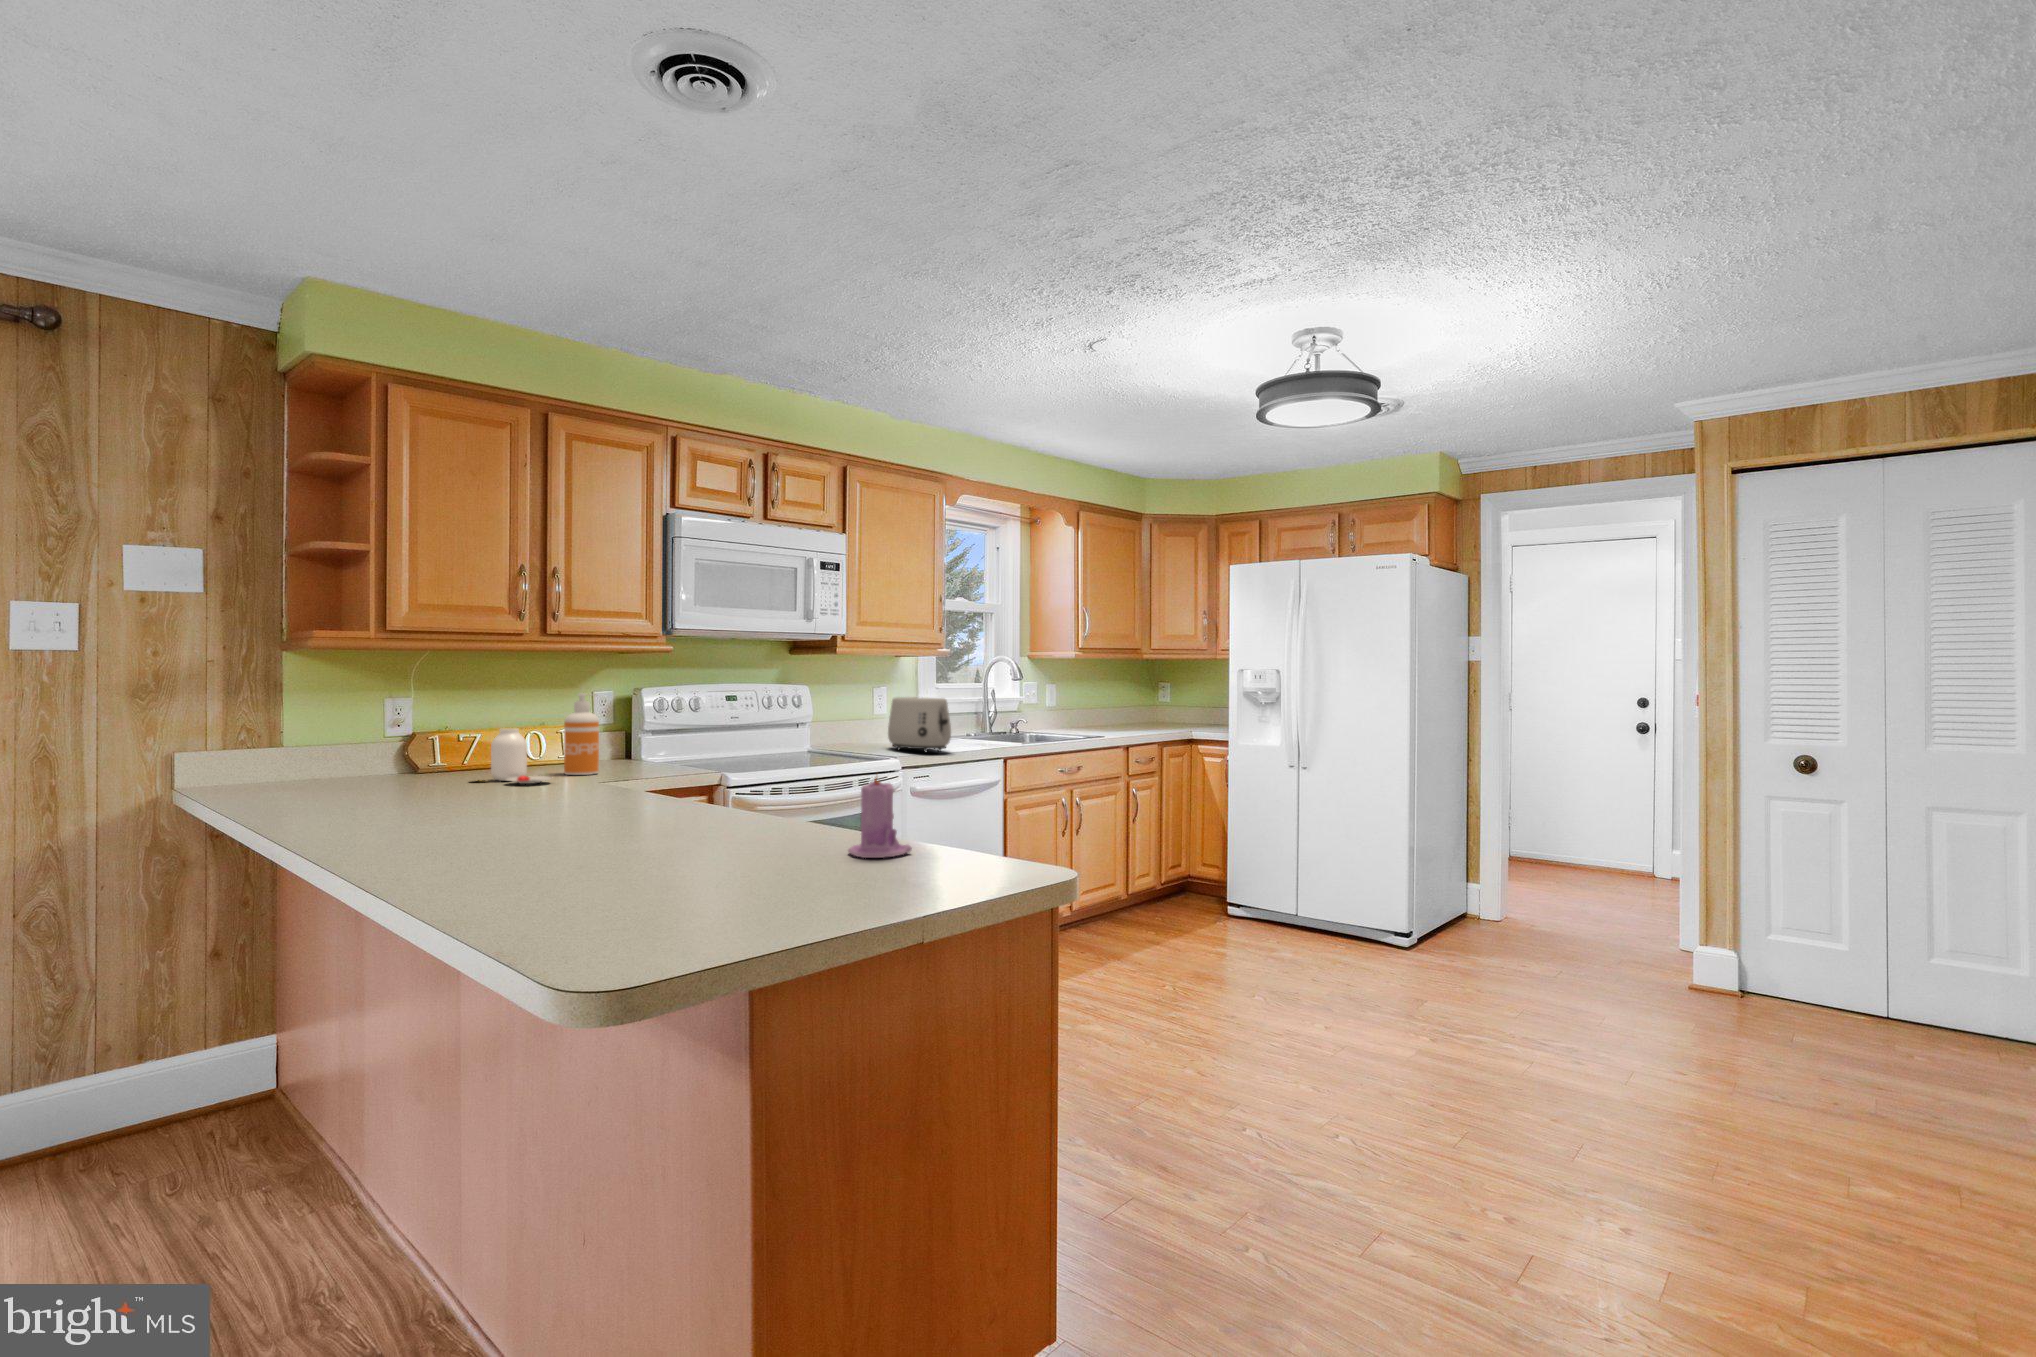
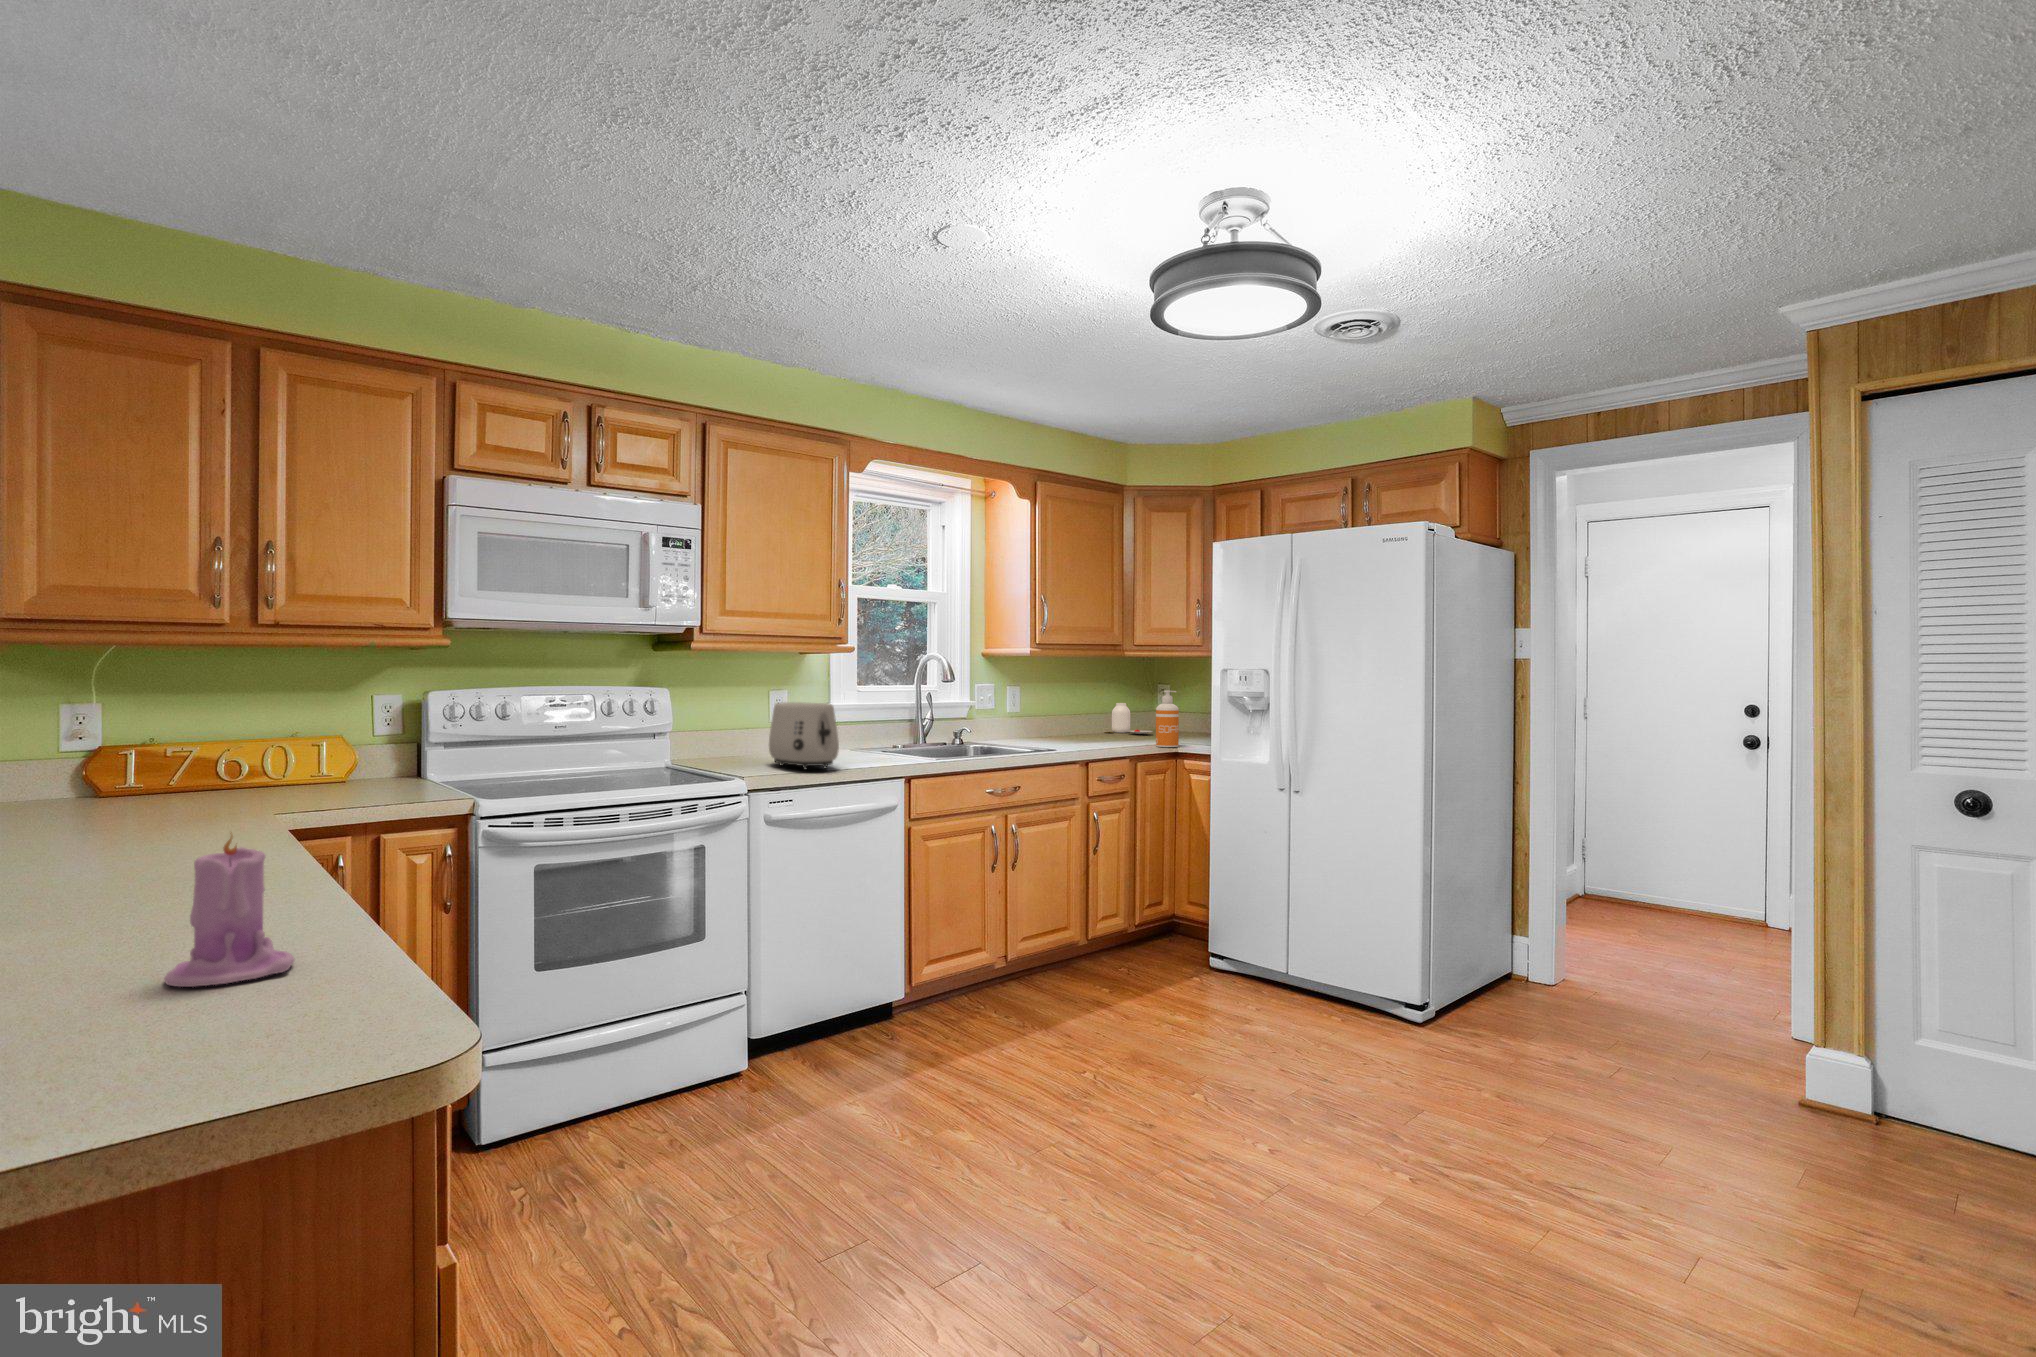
soap dispenser: present [564,693,599,775] -> present [1156,690,1179,747]
jar: present [484,728,551,784] -> present [1108,703,1152,734]

